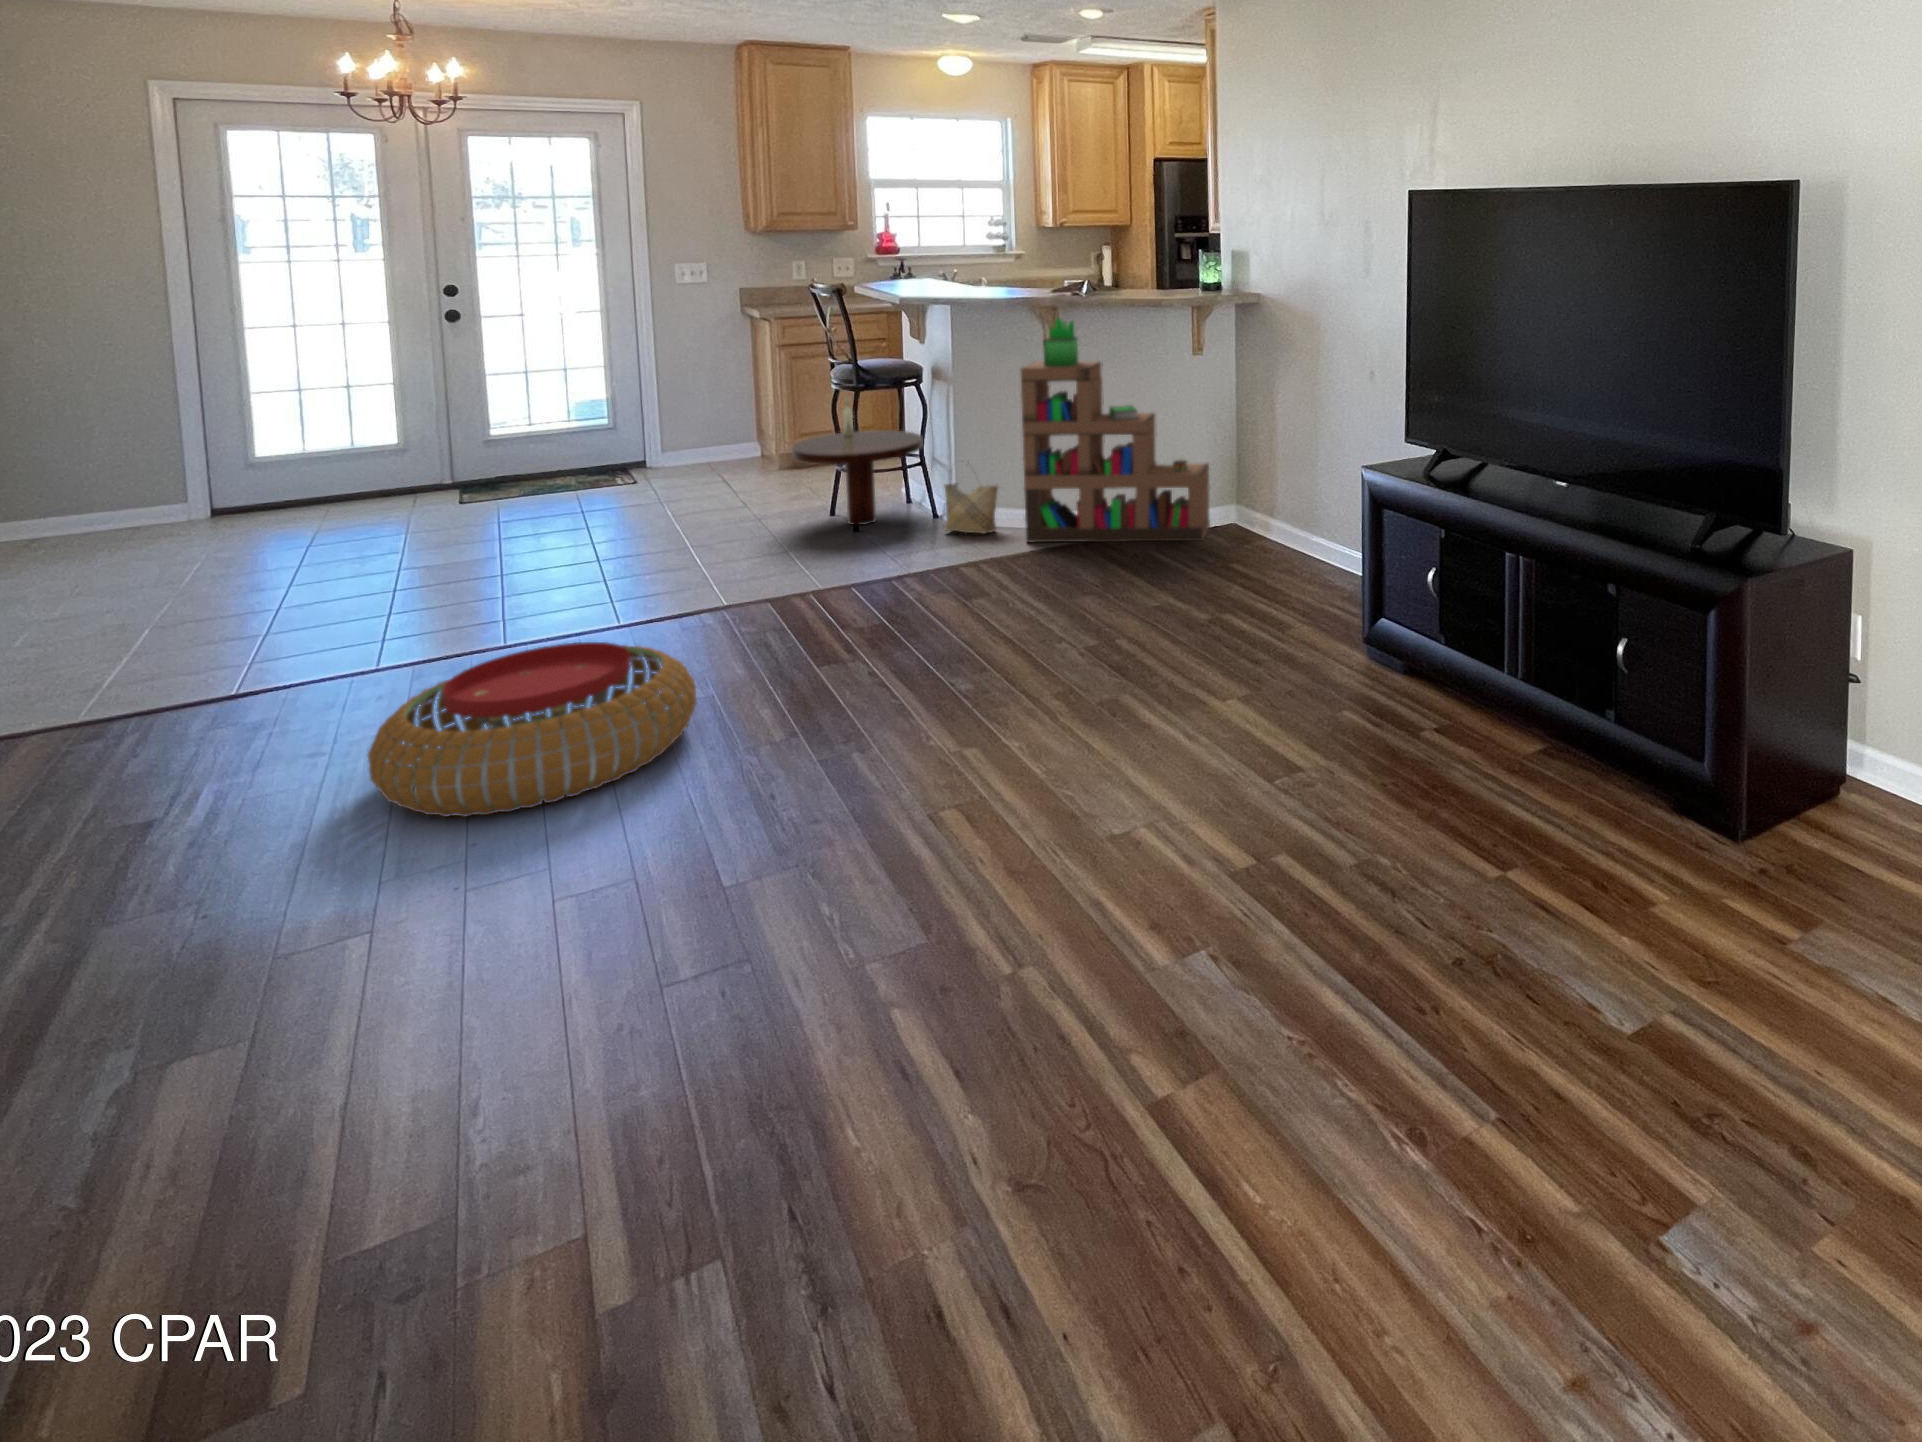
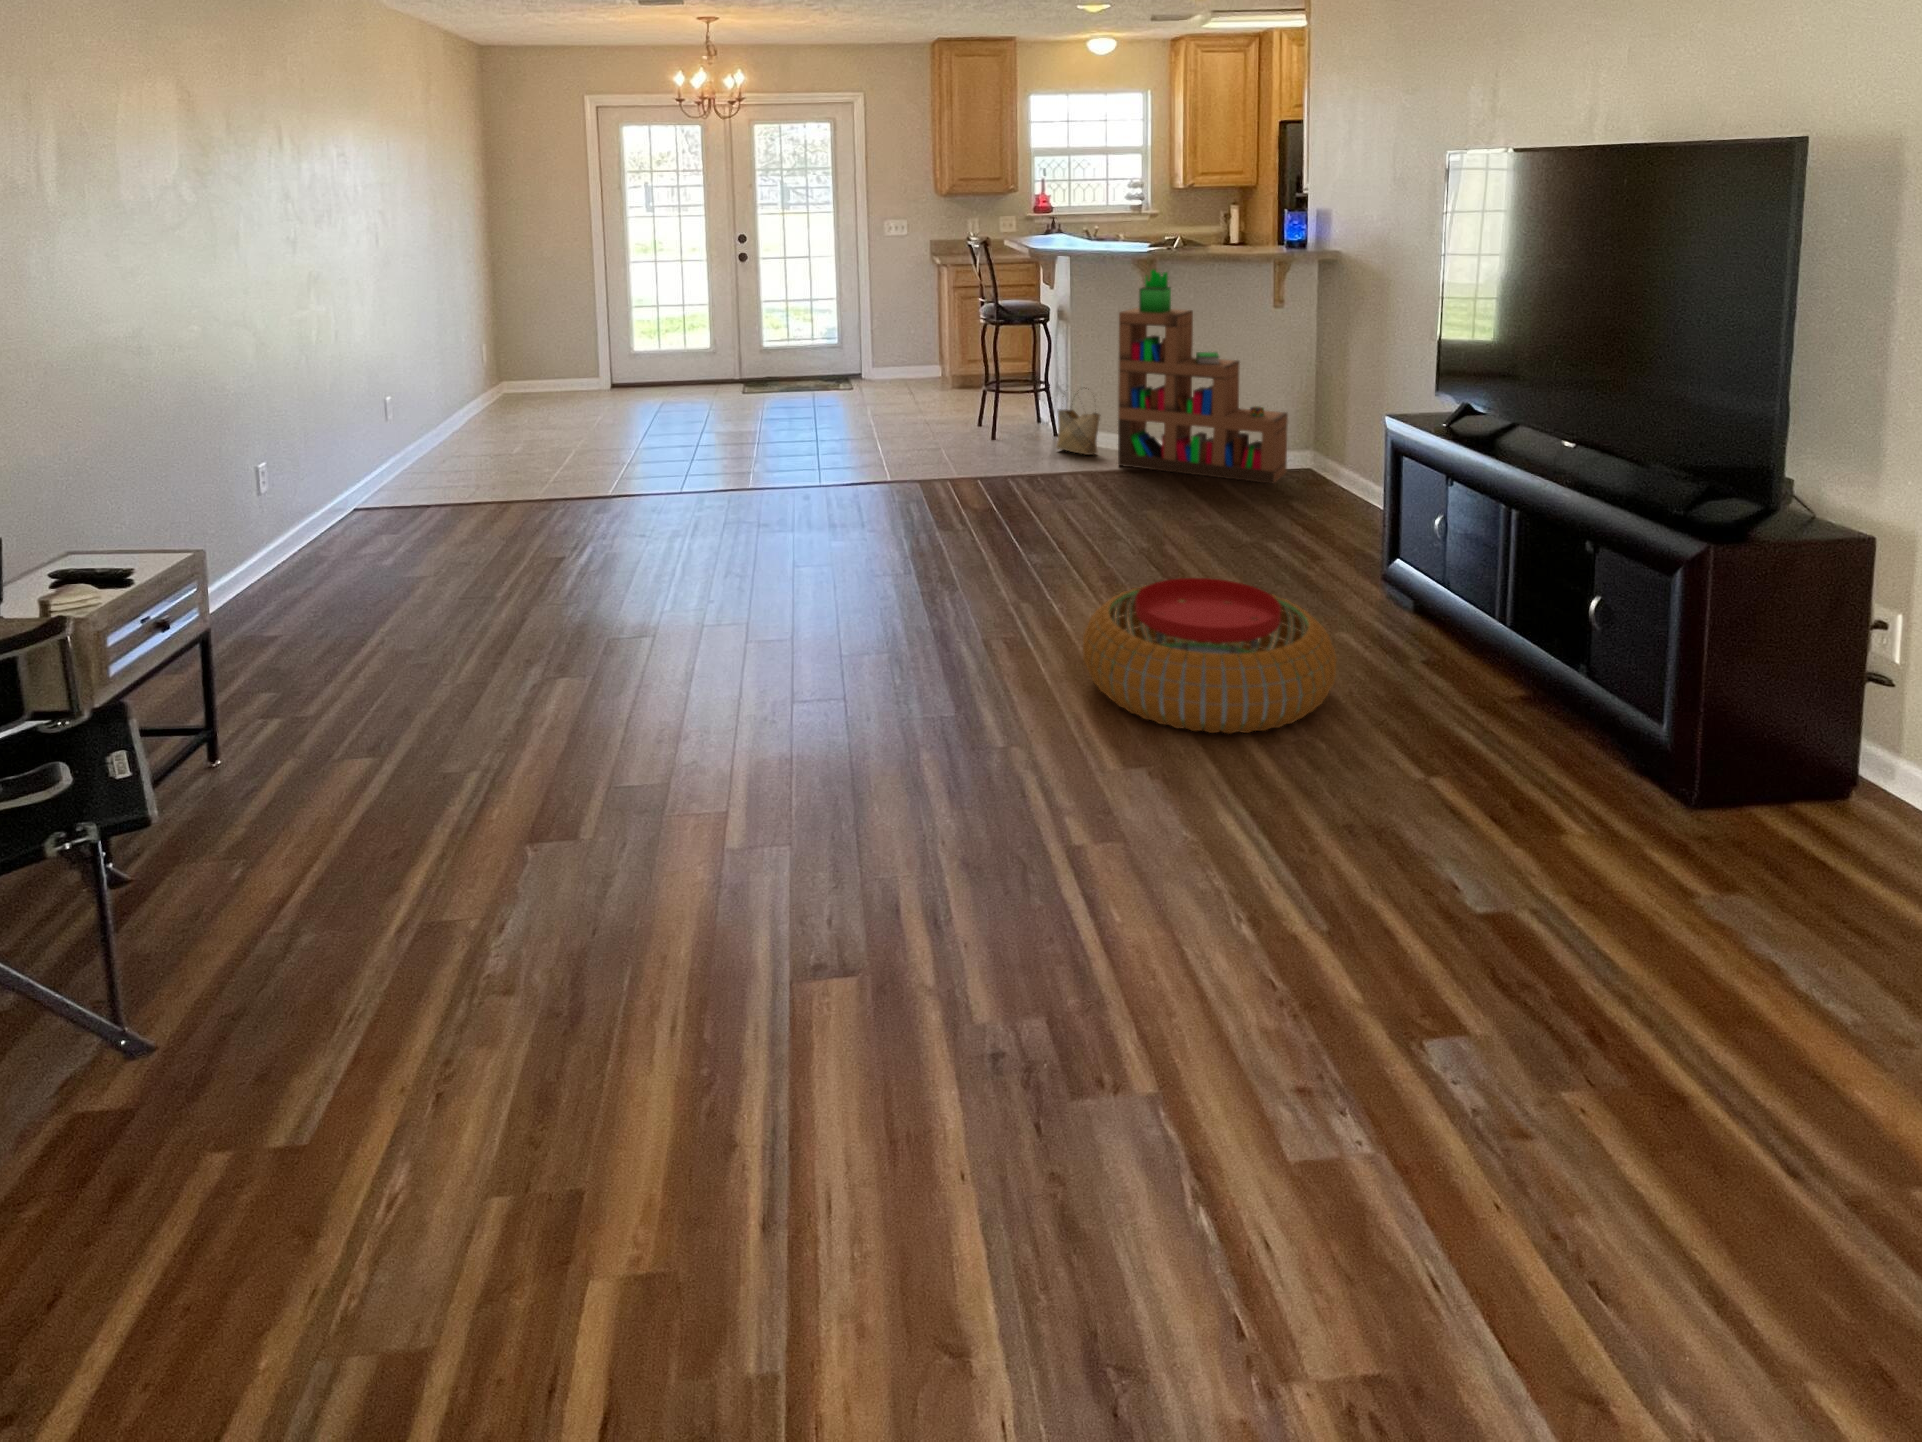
coffee table: present [792,398,923,525] -> none [948,331,1046,437]
pouf: present [368,642,697,817] -> present [1083,578,1337,734]

